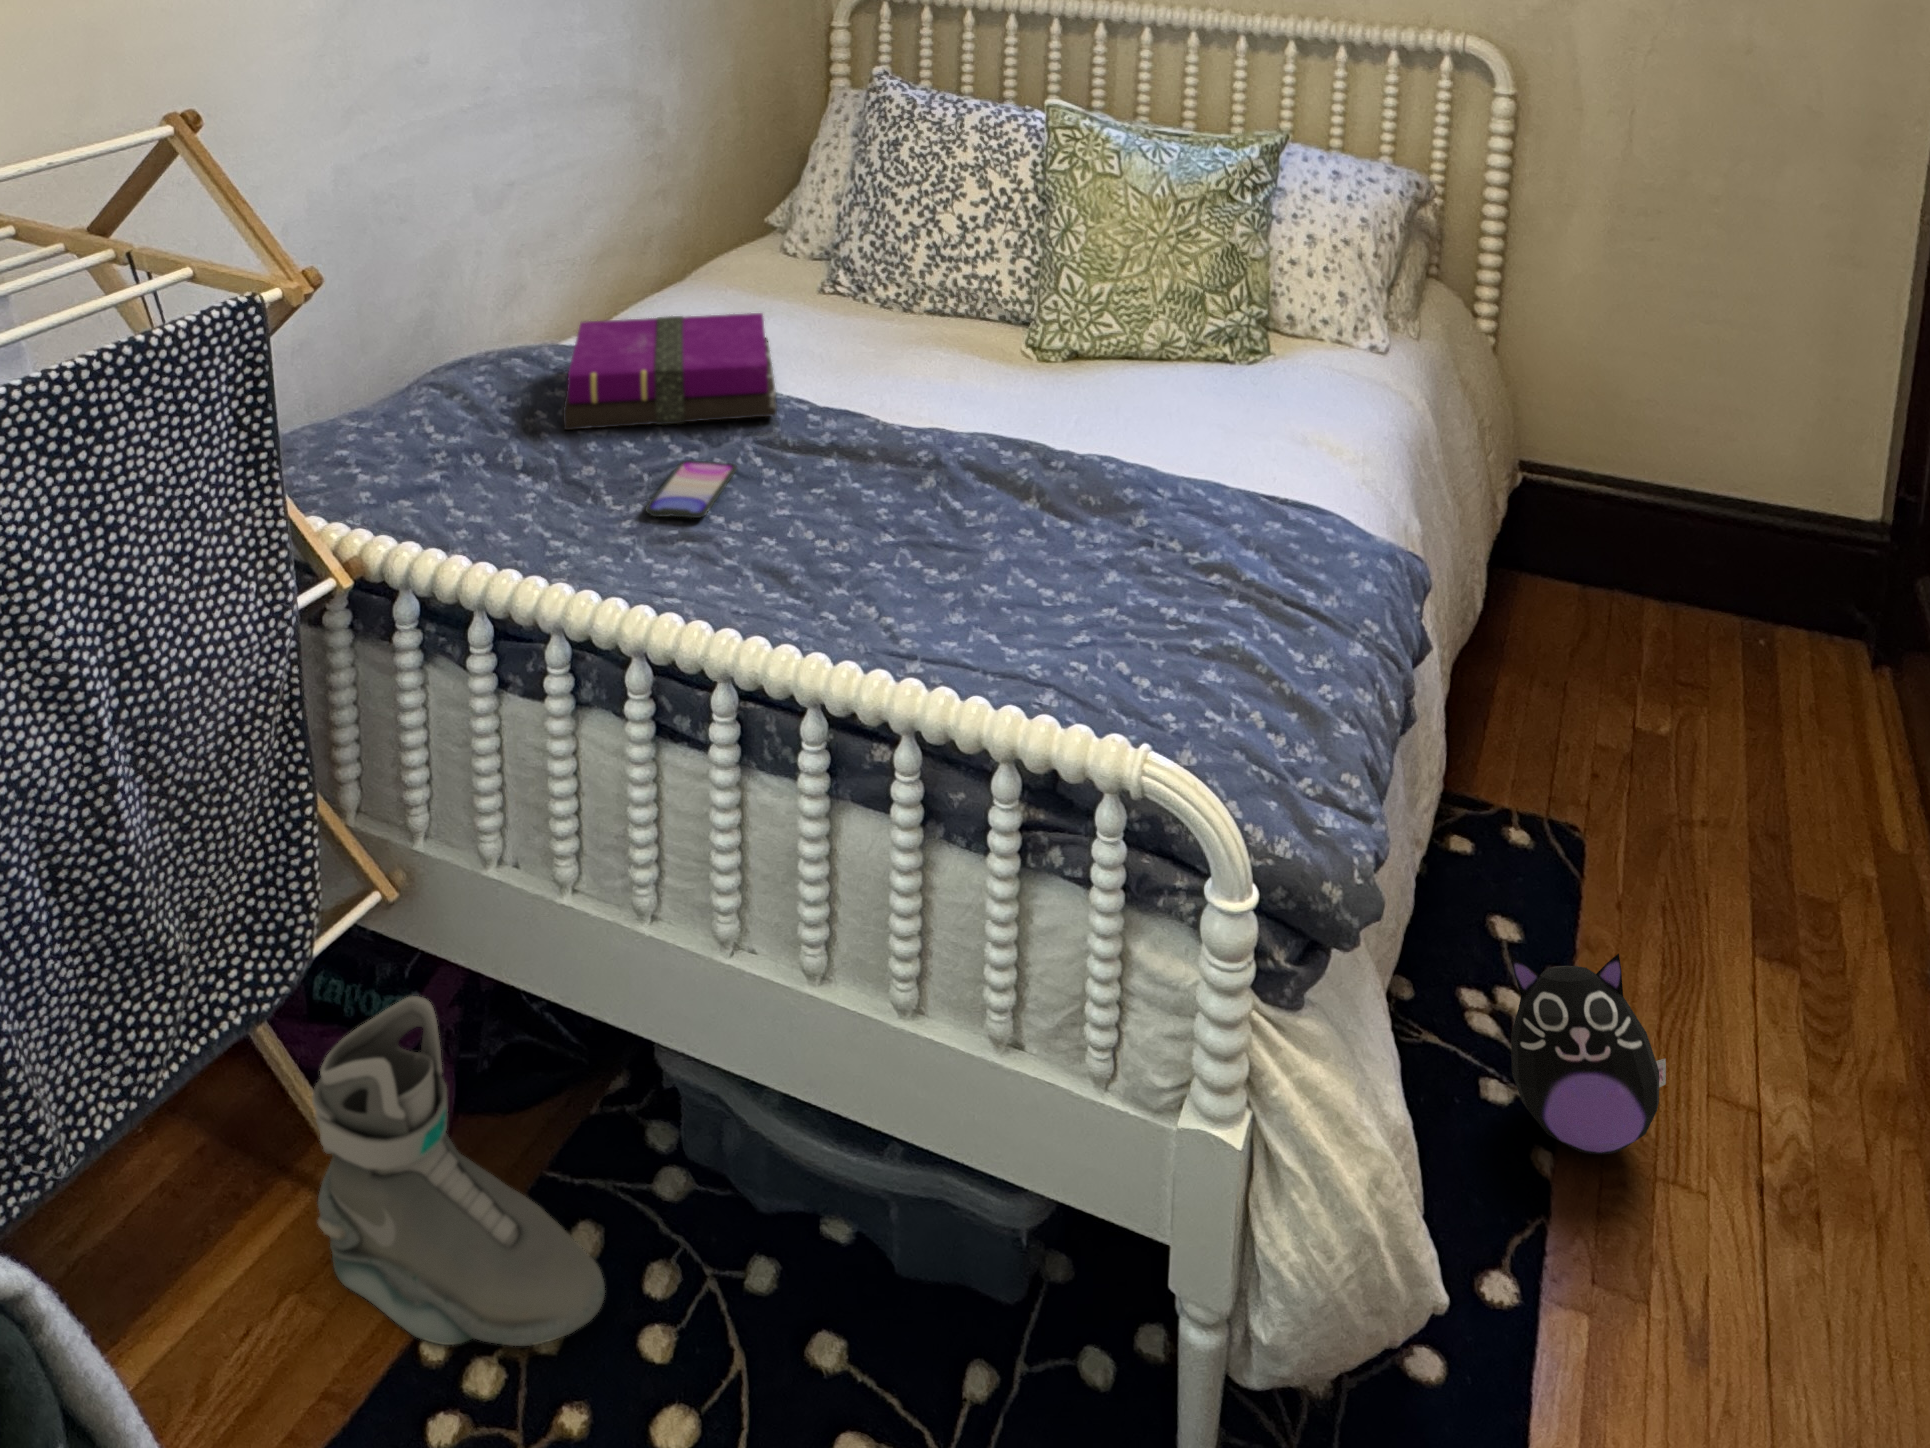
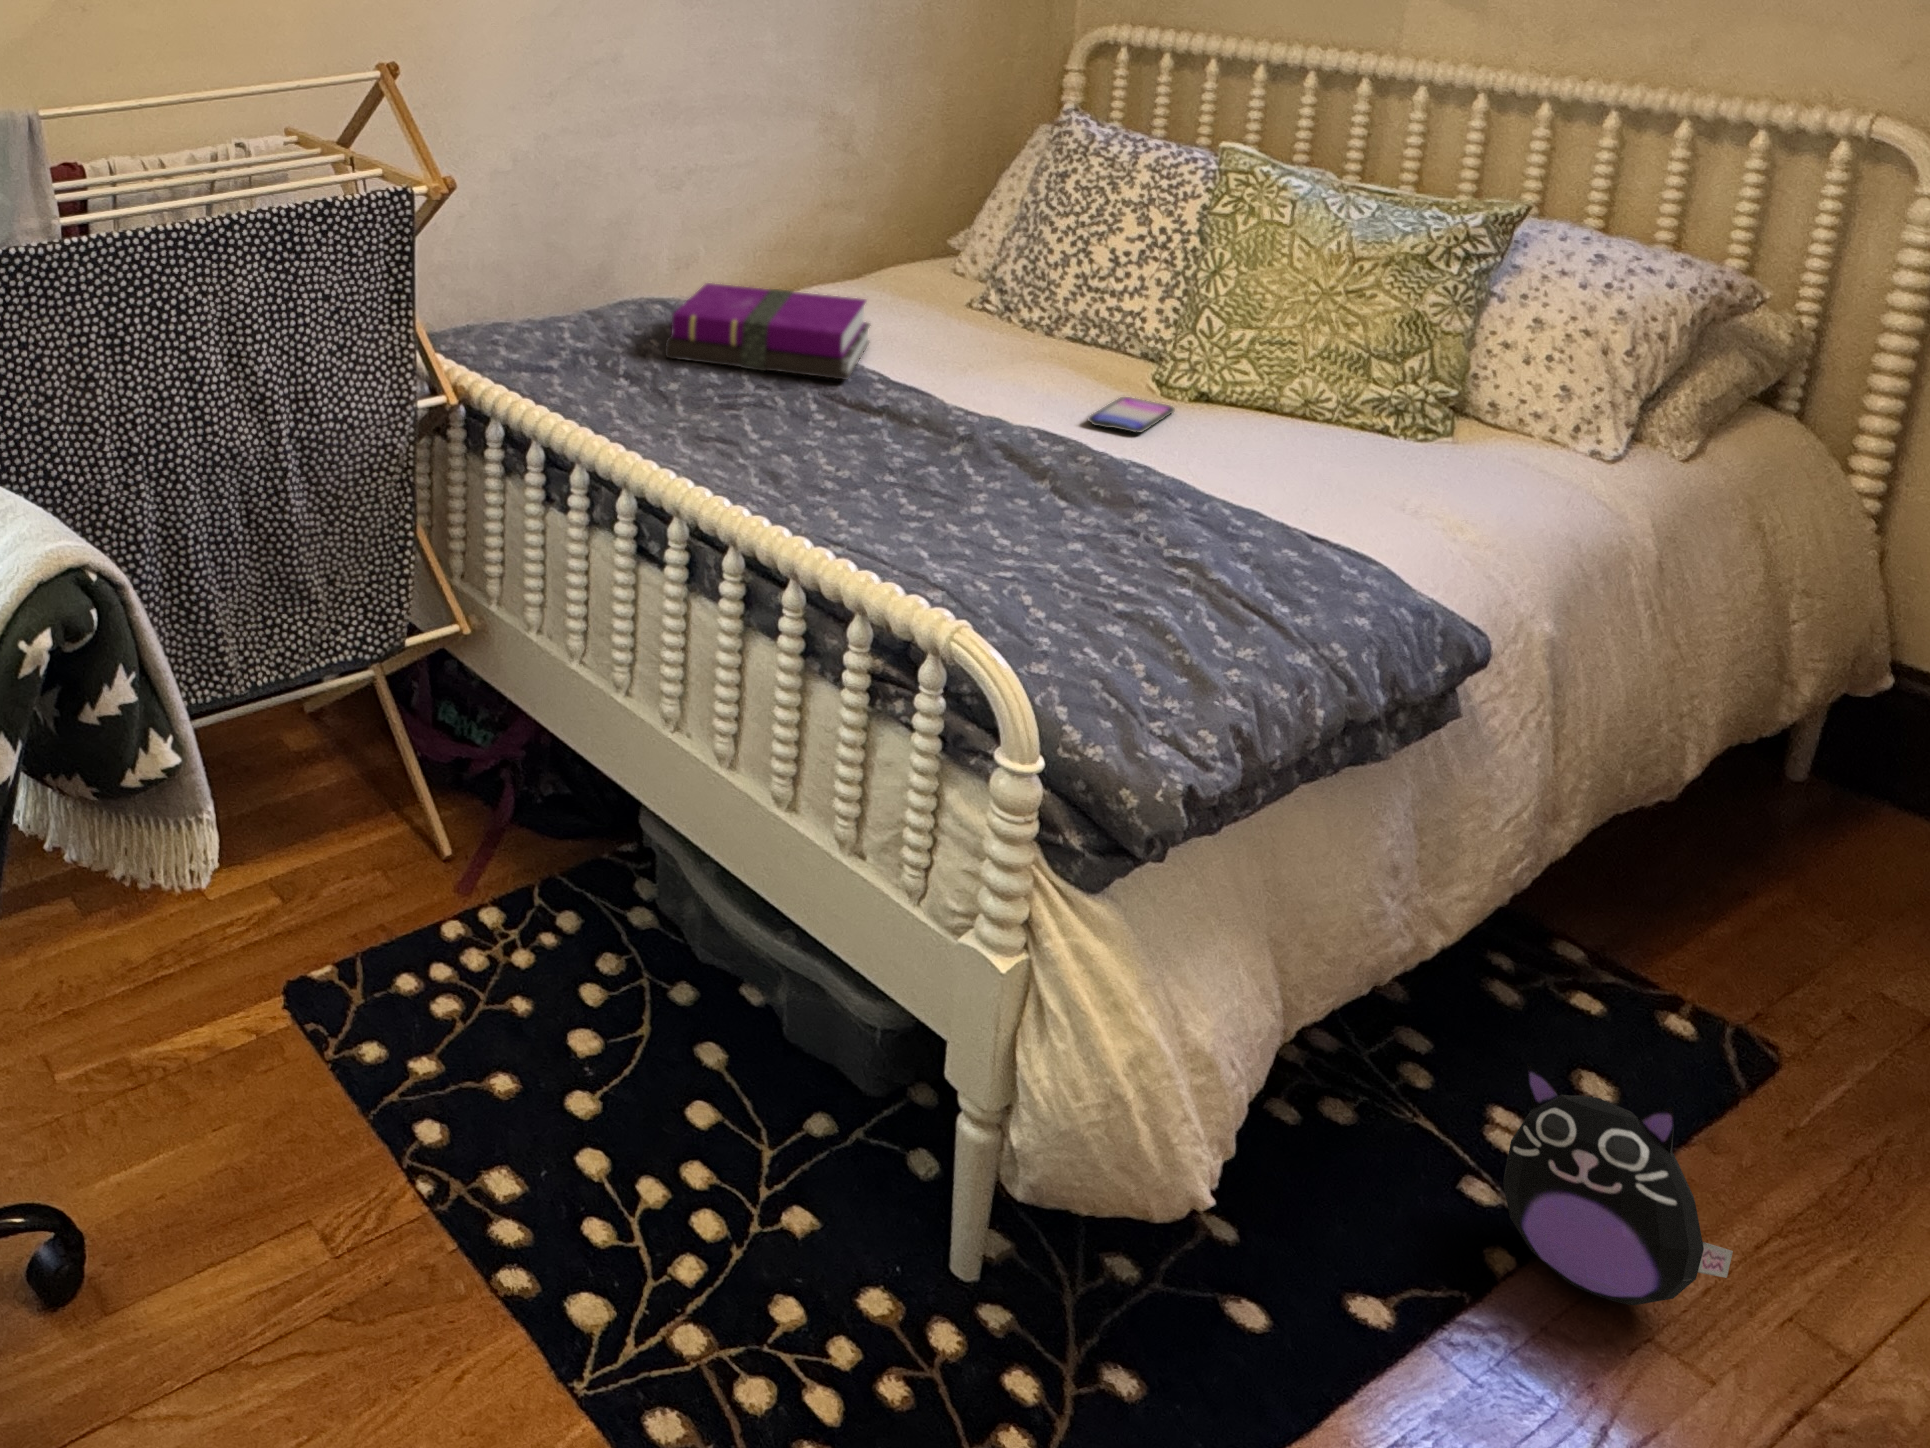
smartphone: present [646,460,737,518] -> present [1088,397,1174,433]
sneaker: present [312,996,605,1346] -> none [390,699,558,957]

